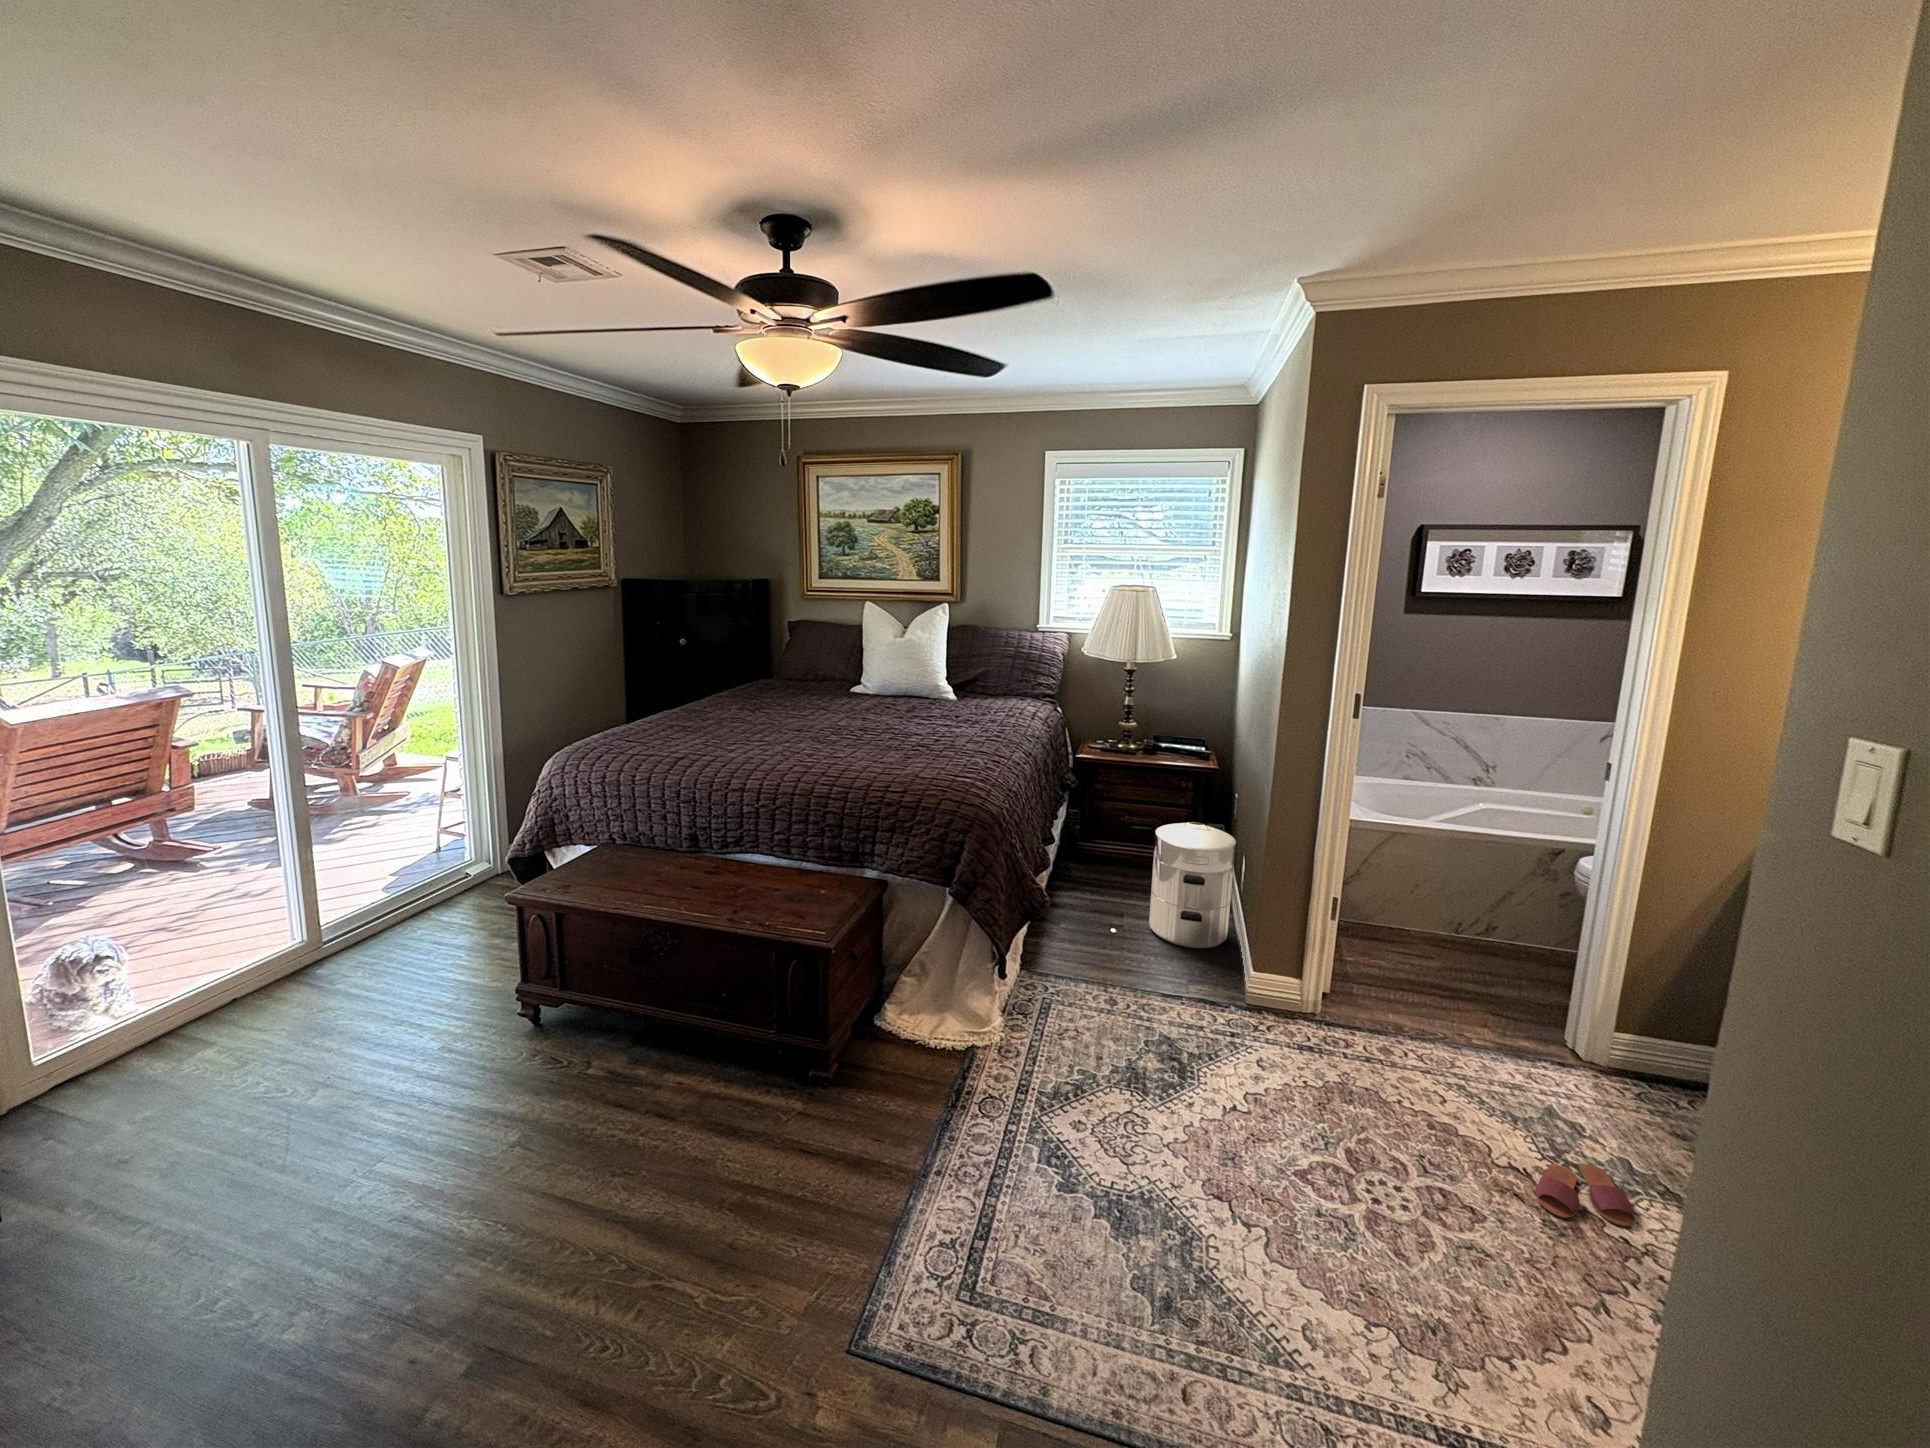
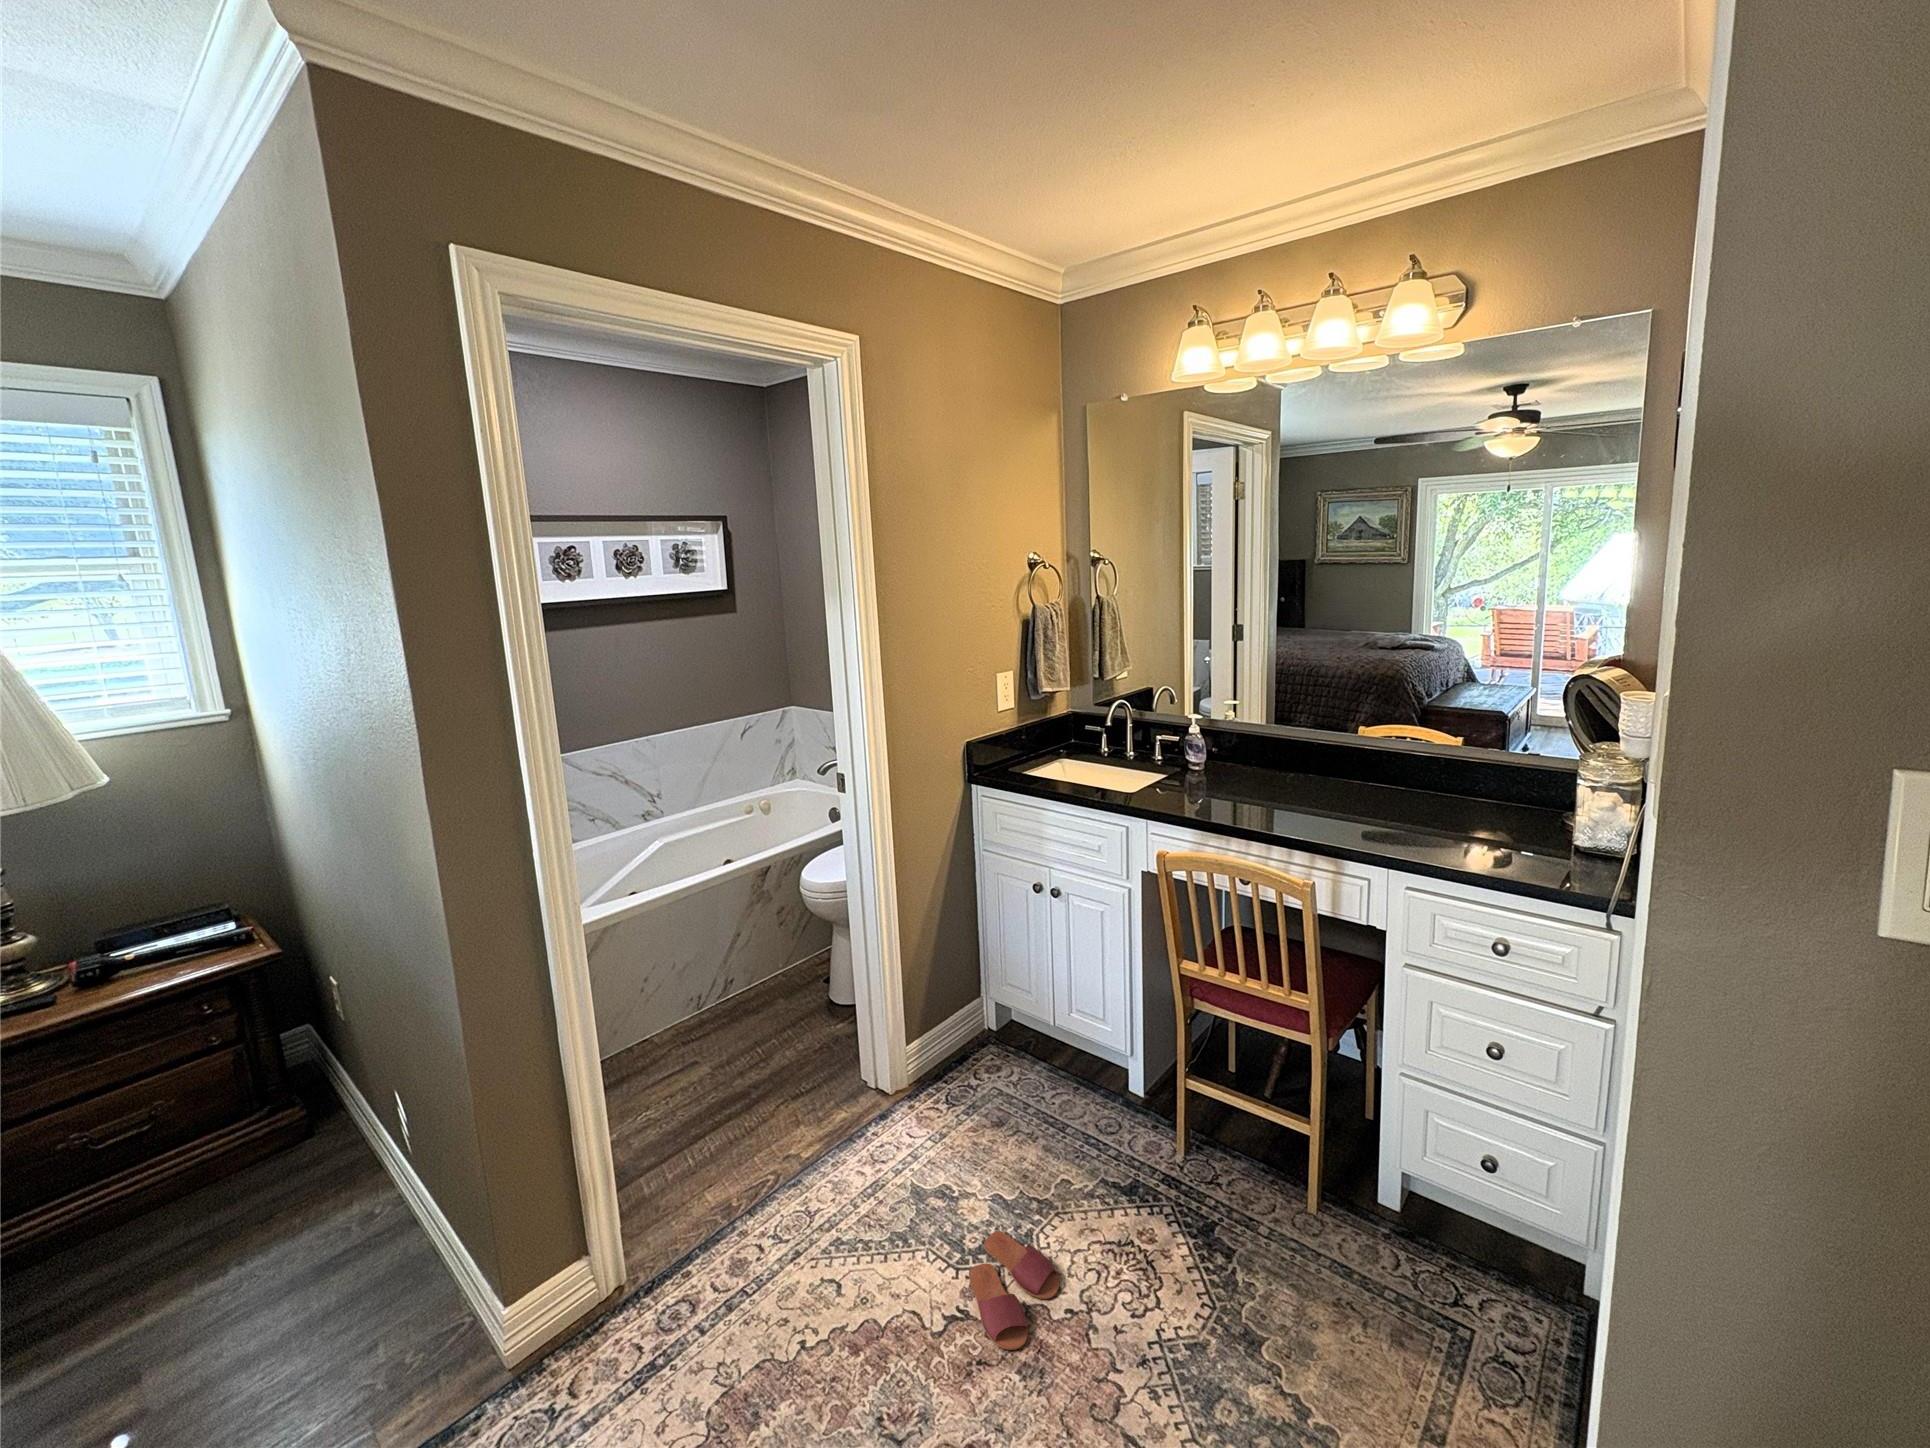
waste bin: present [1149,822,1236,948] -> none [179,1074,409,1359]

